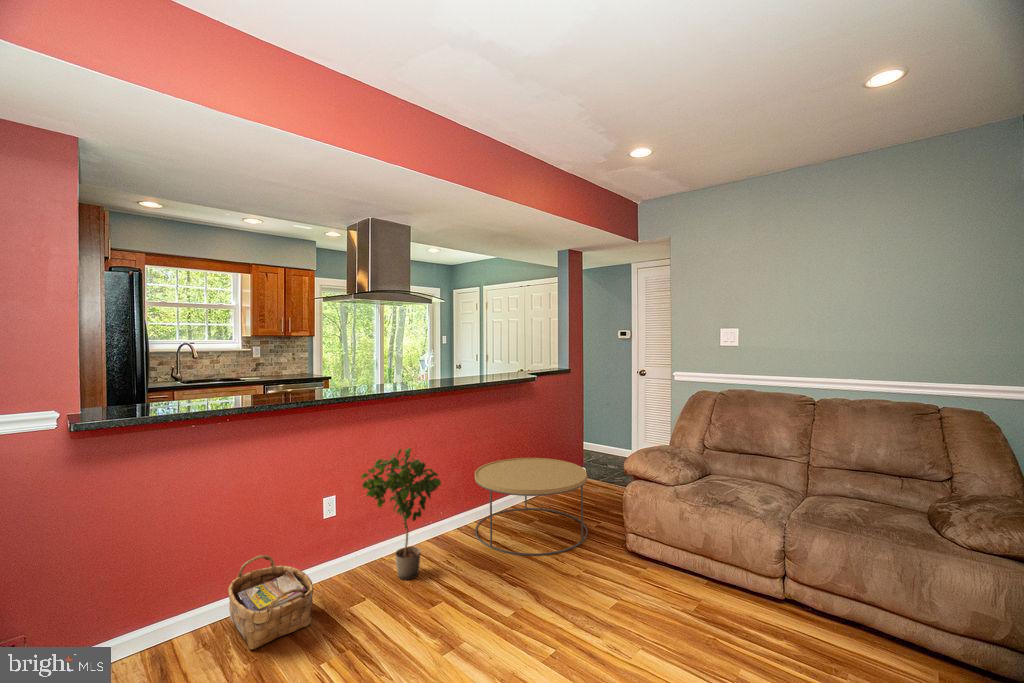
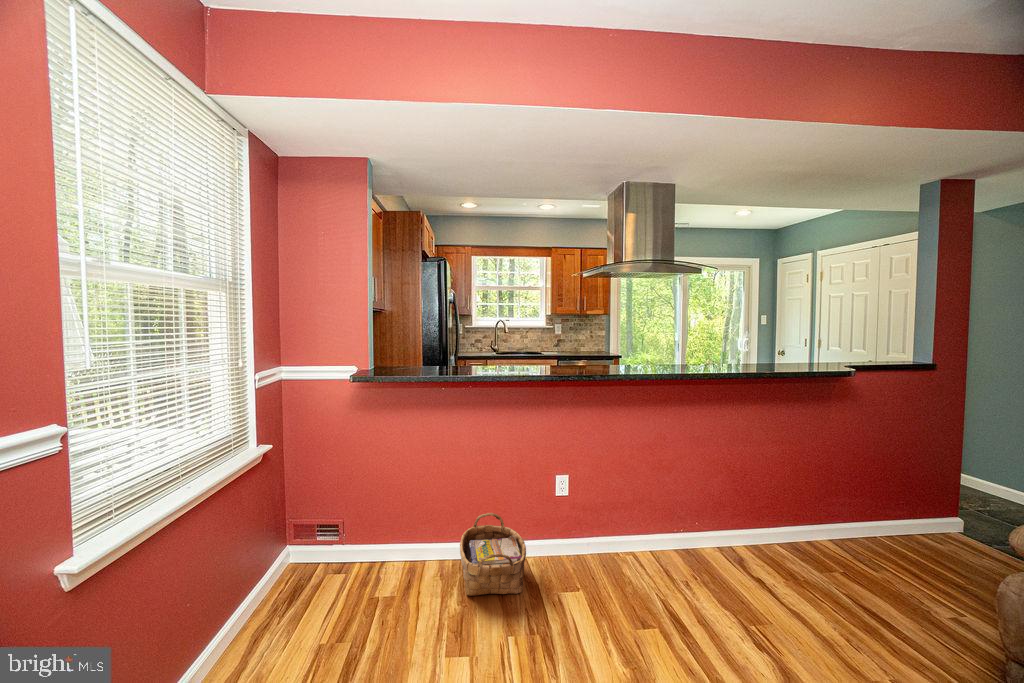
potted plant: present [361,448,441,580] -> none [580,438,671,587]
coffee table: present [475,458,587,556] -> none [737,477,930,634]

